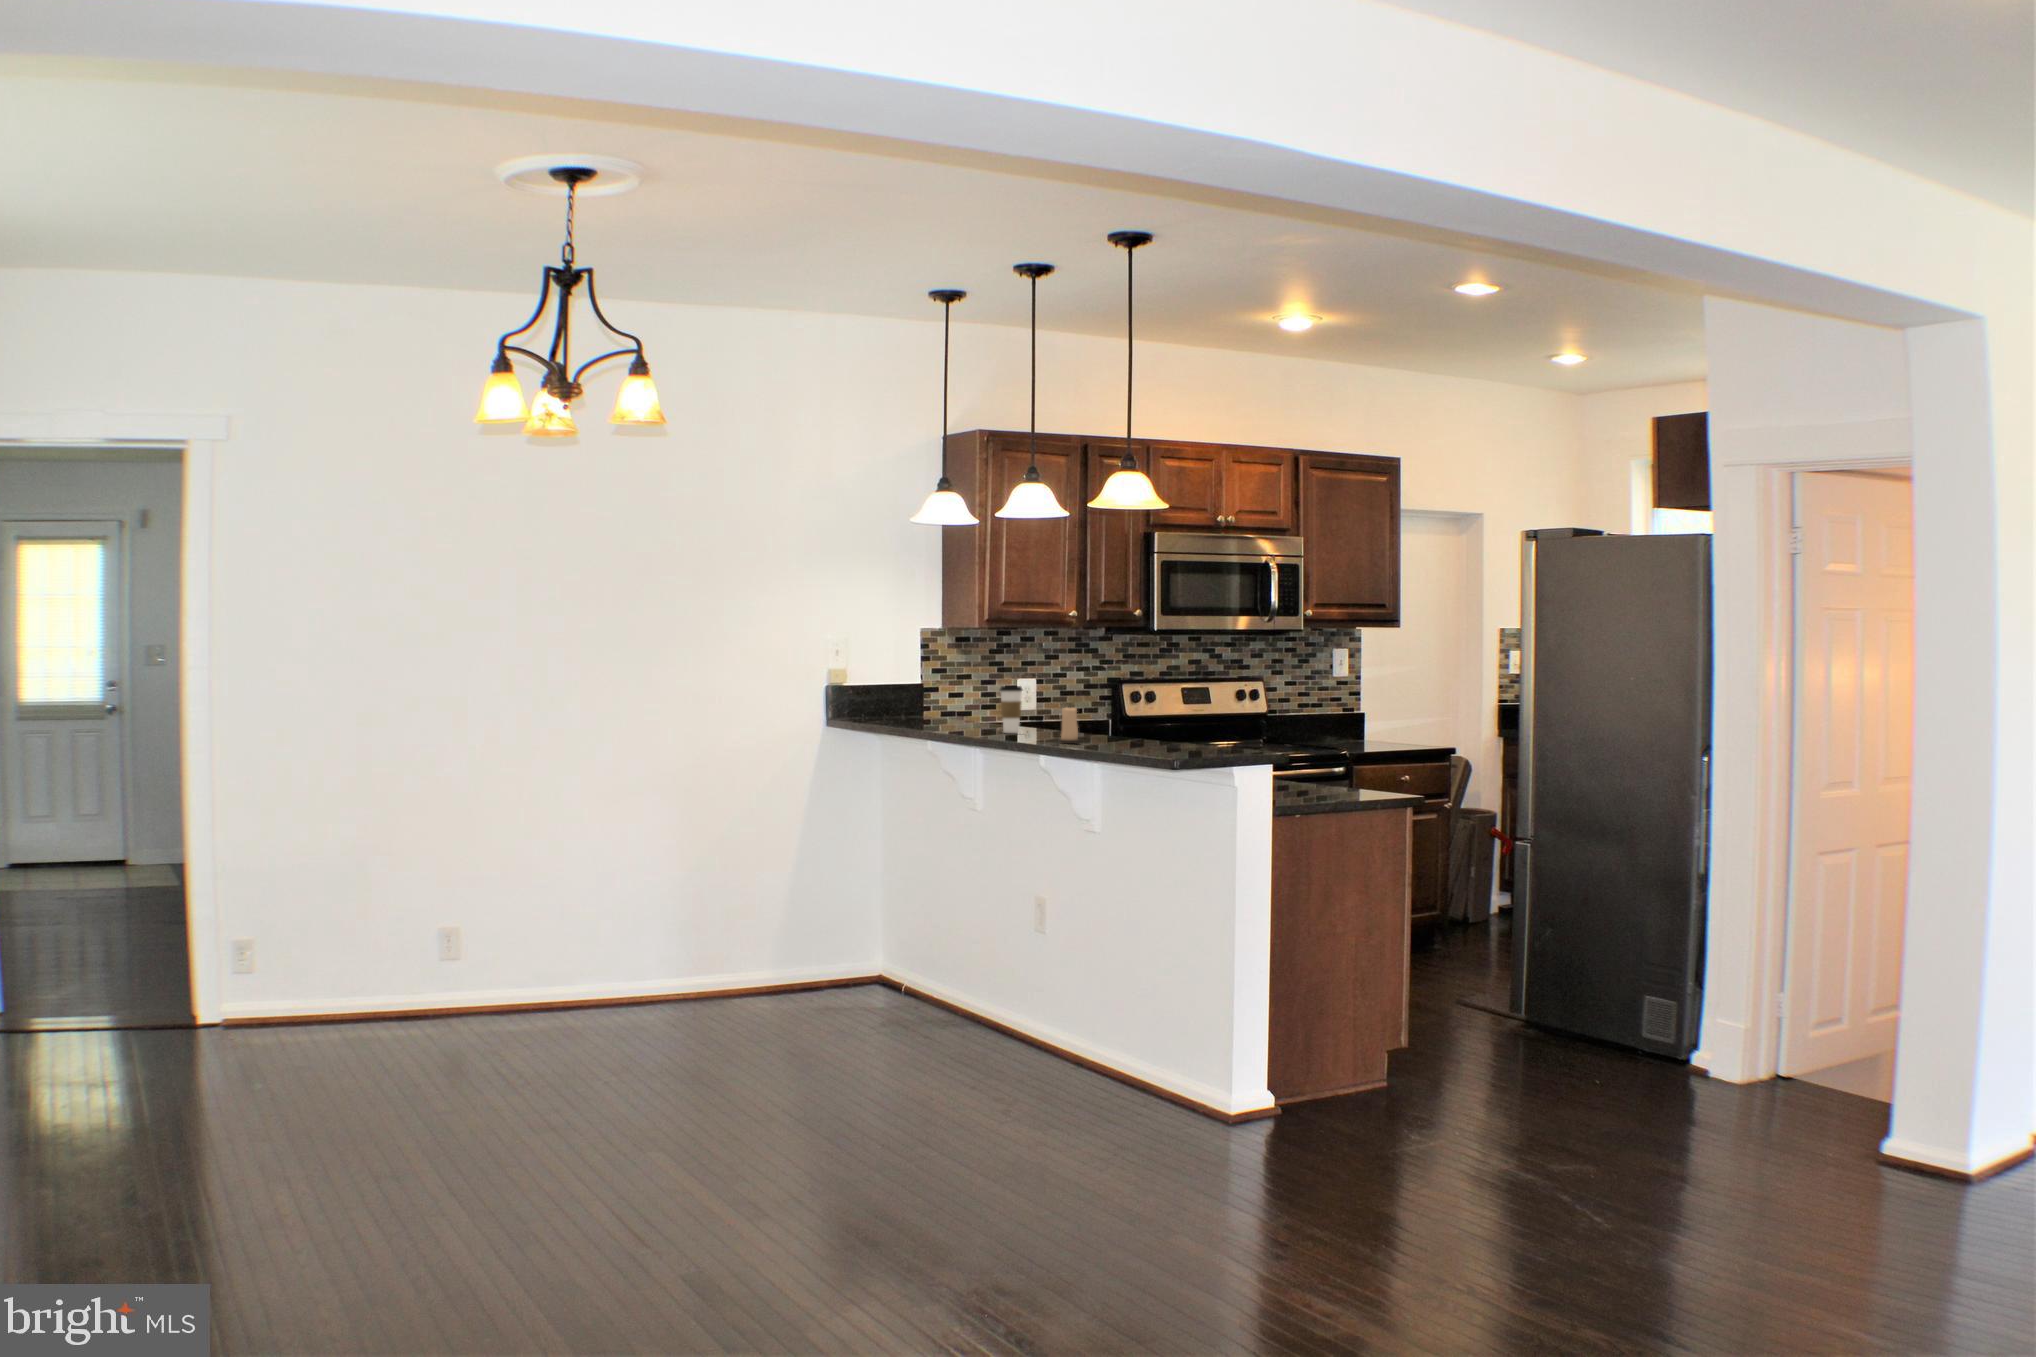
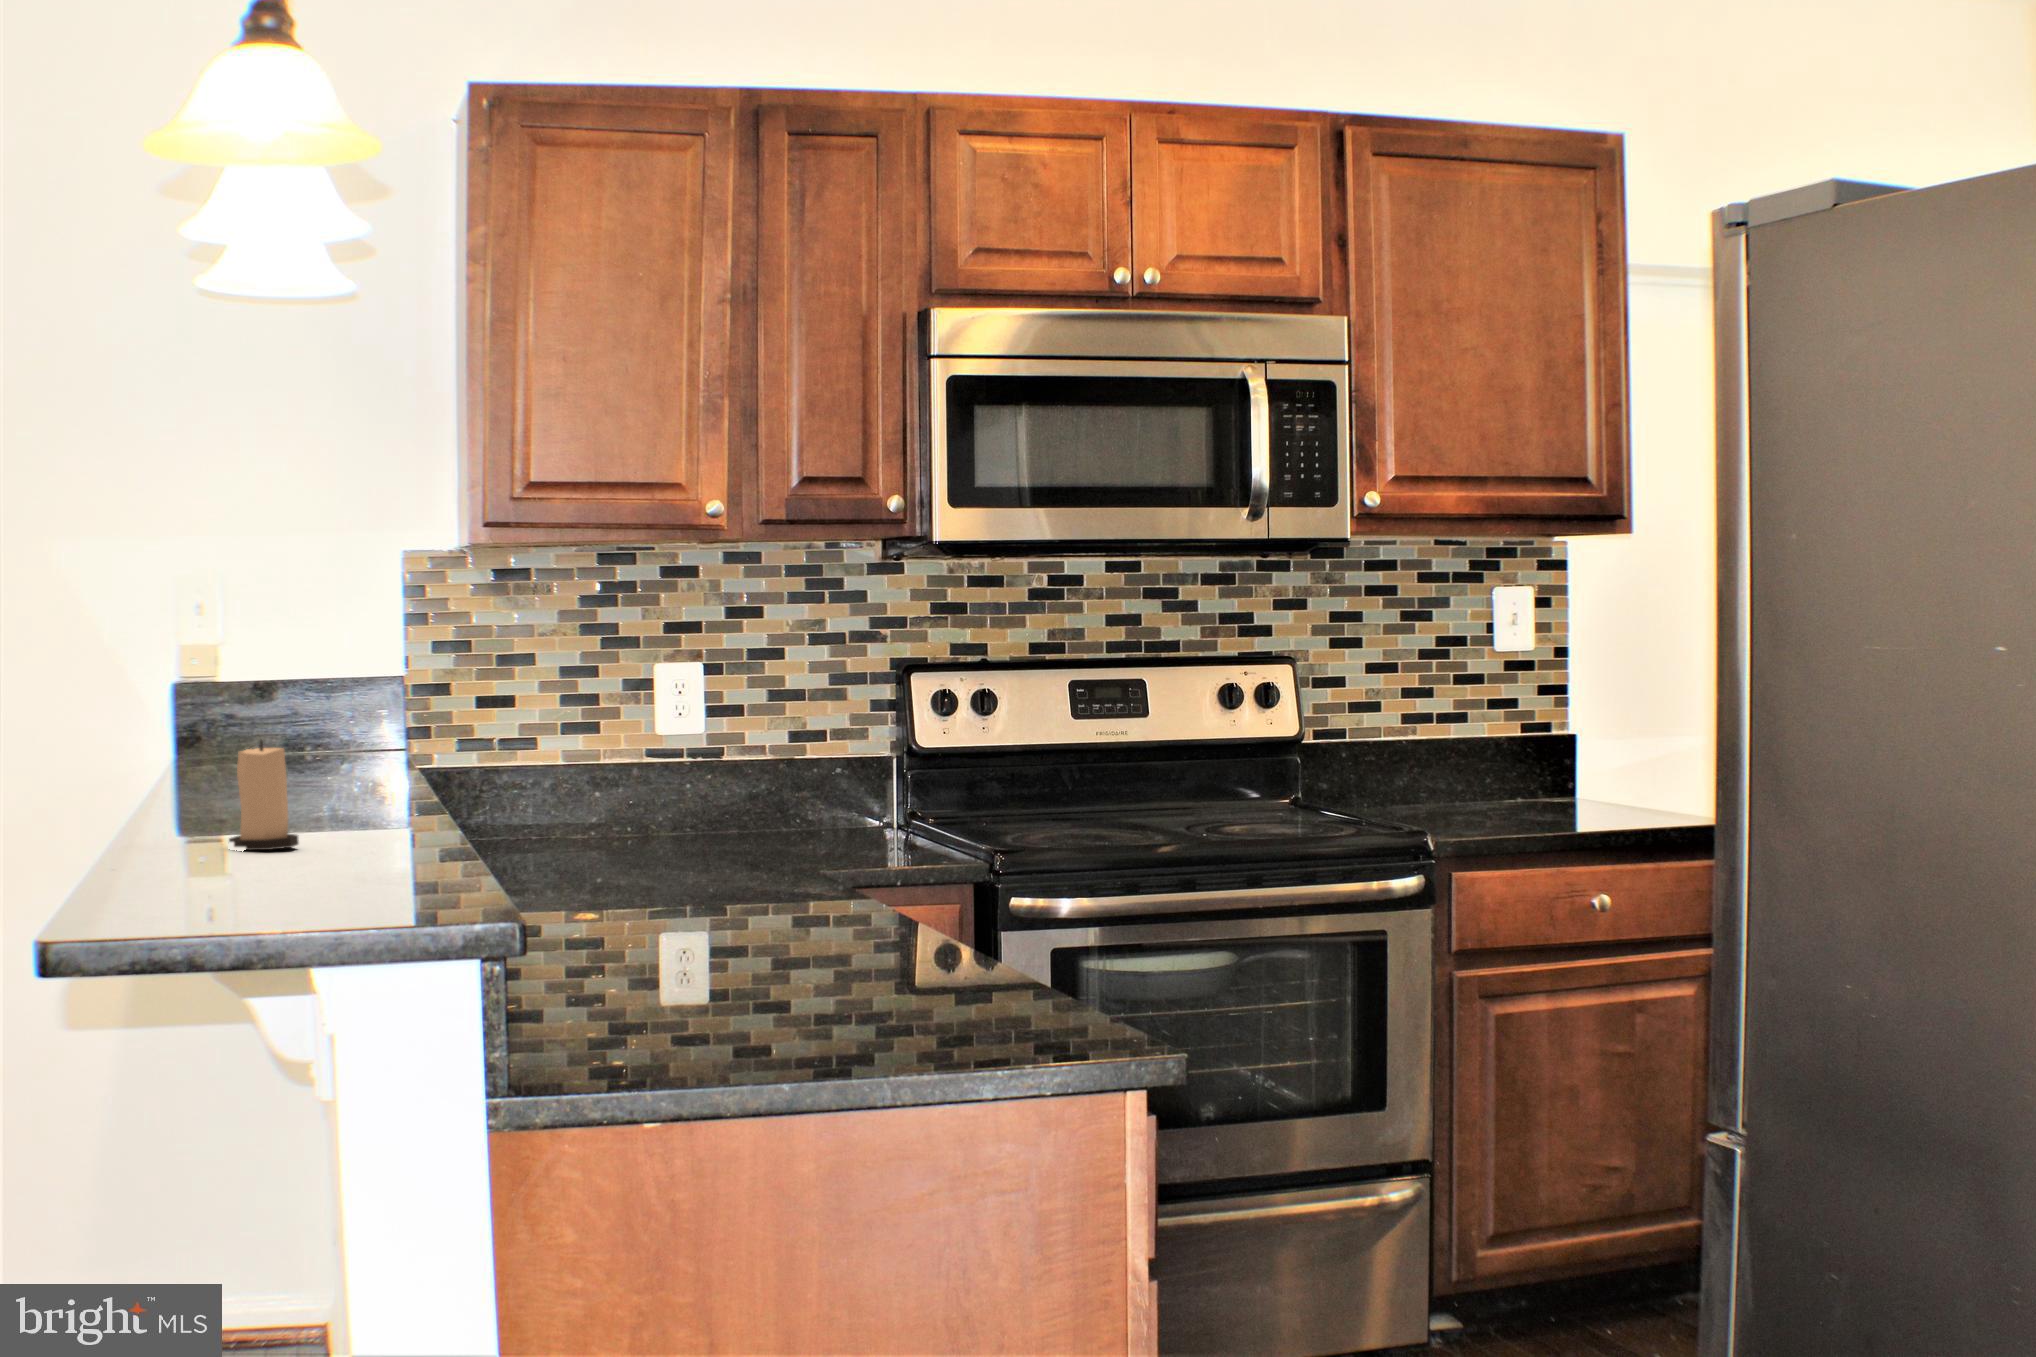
coffee cup: present [1000,686,1023,733] -> none [309,684,372,805]

